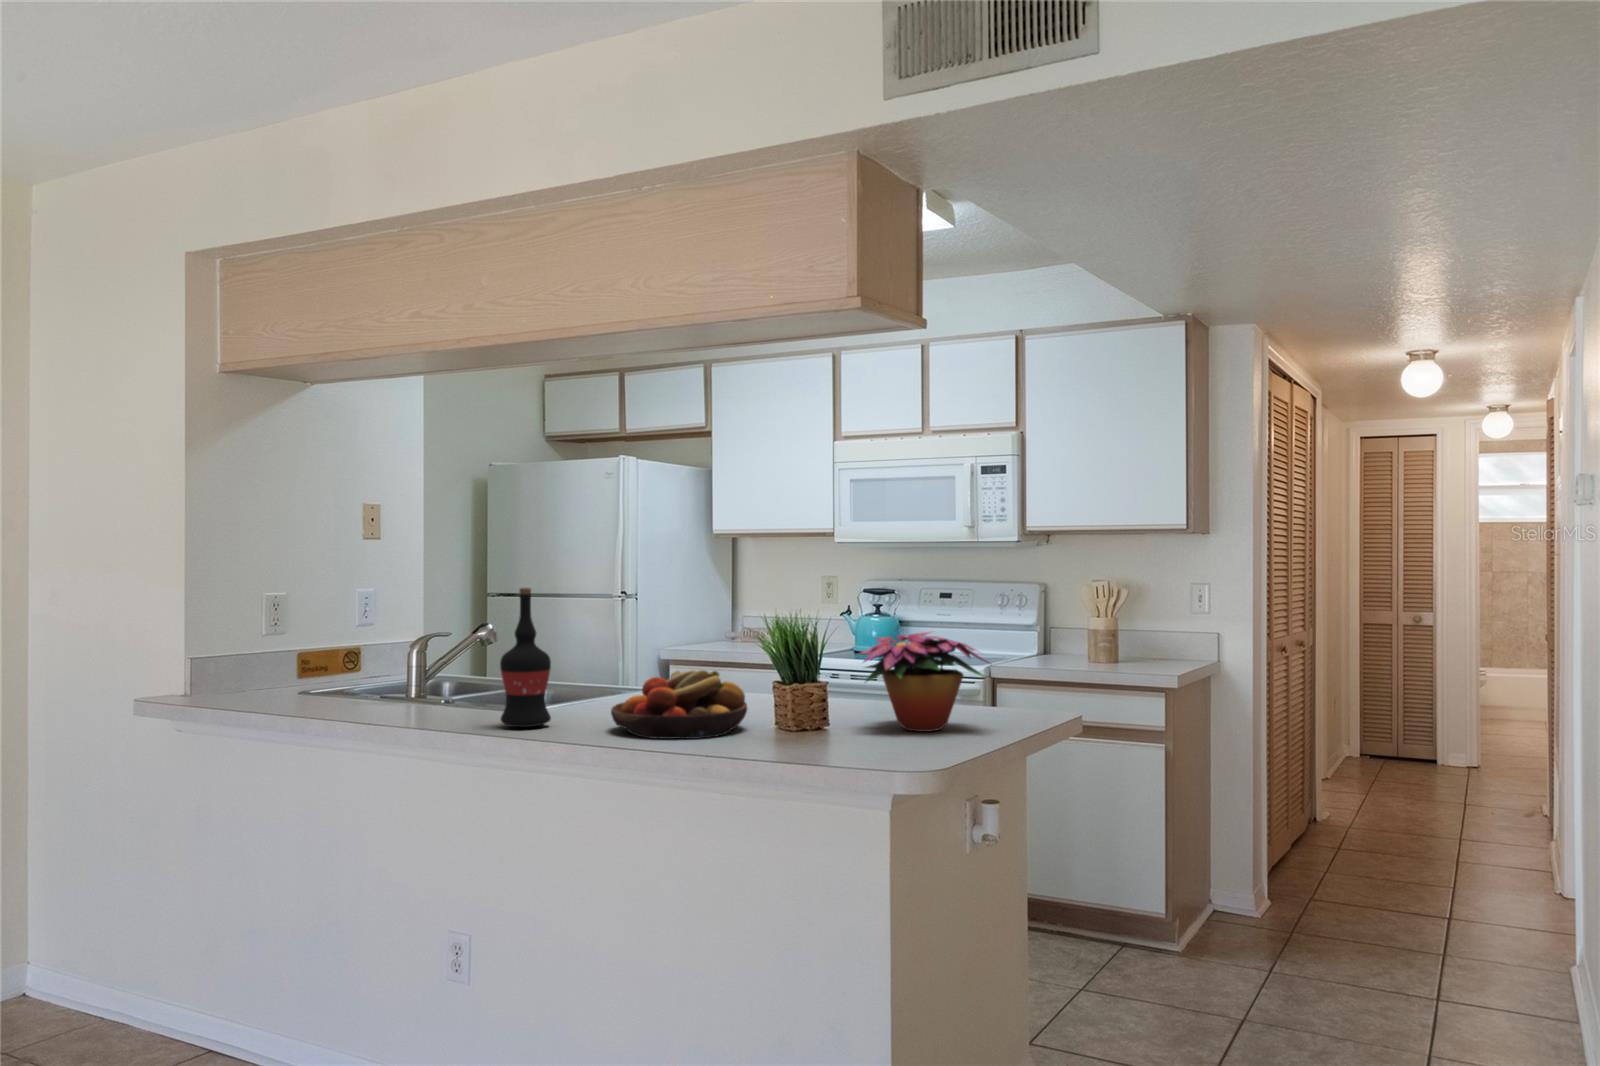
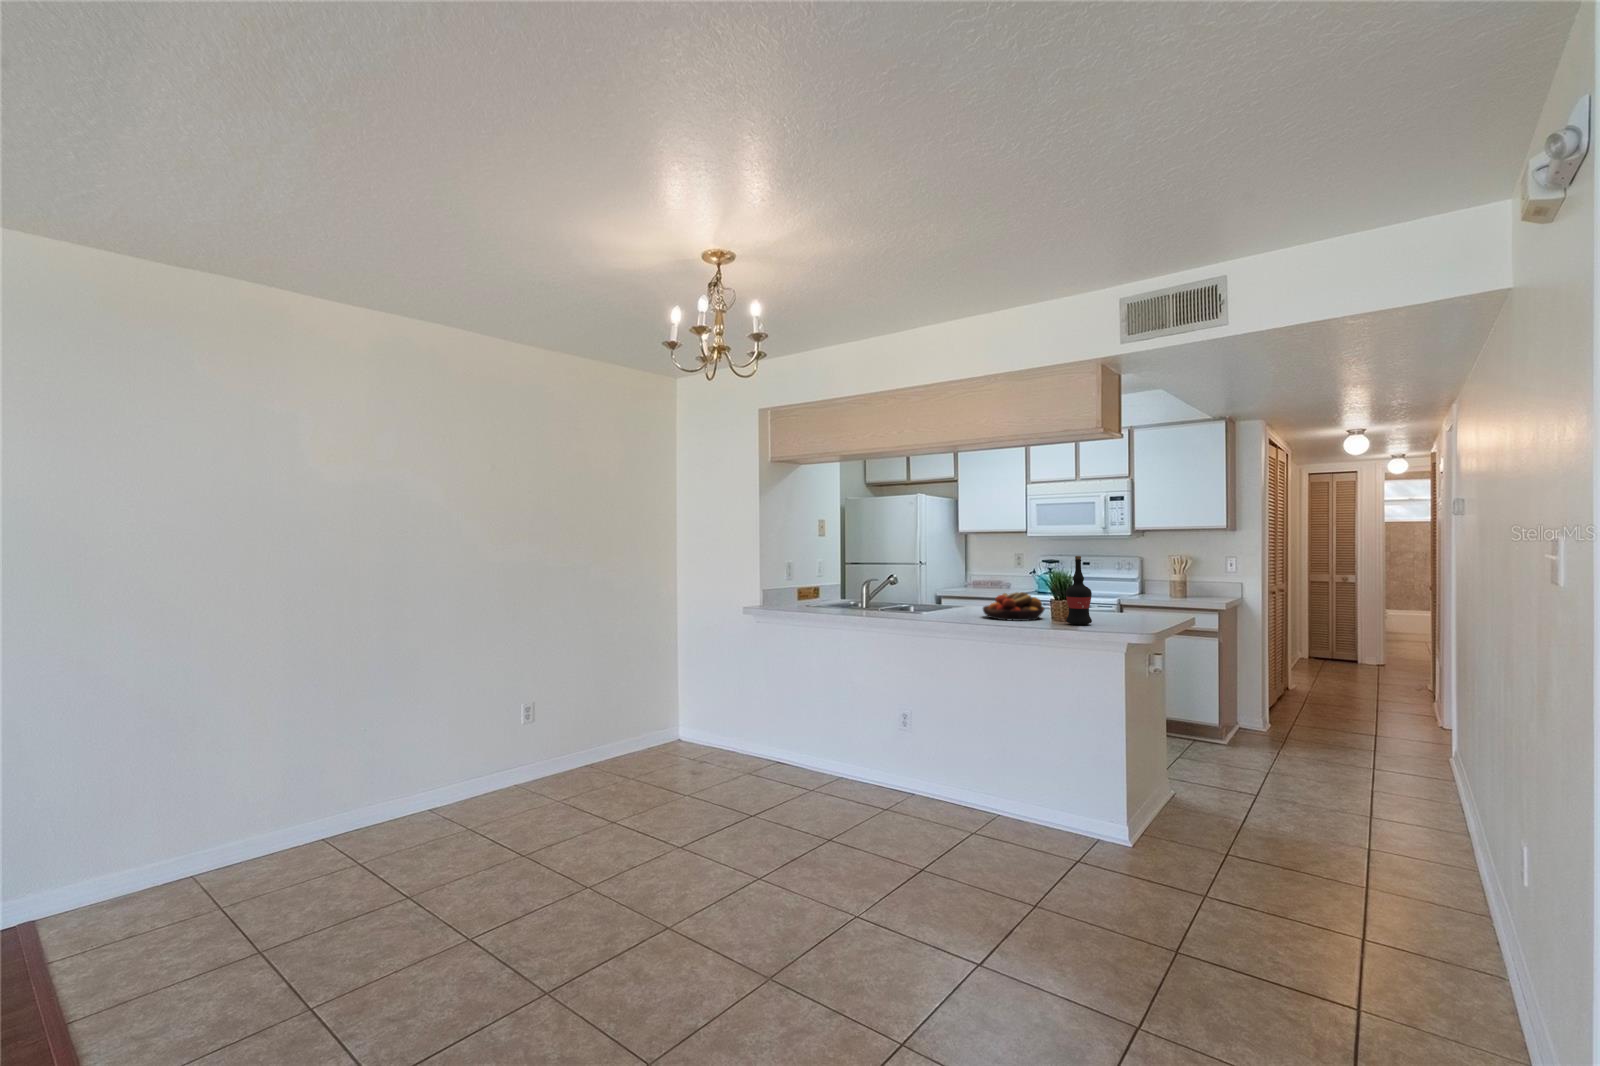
wine bottle: present [500,588,551,727] -> present [1066,556,1092,625]
flower arrangement: present [861,632,988,731] -> none [1092,575,1163,620]

